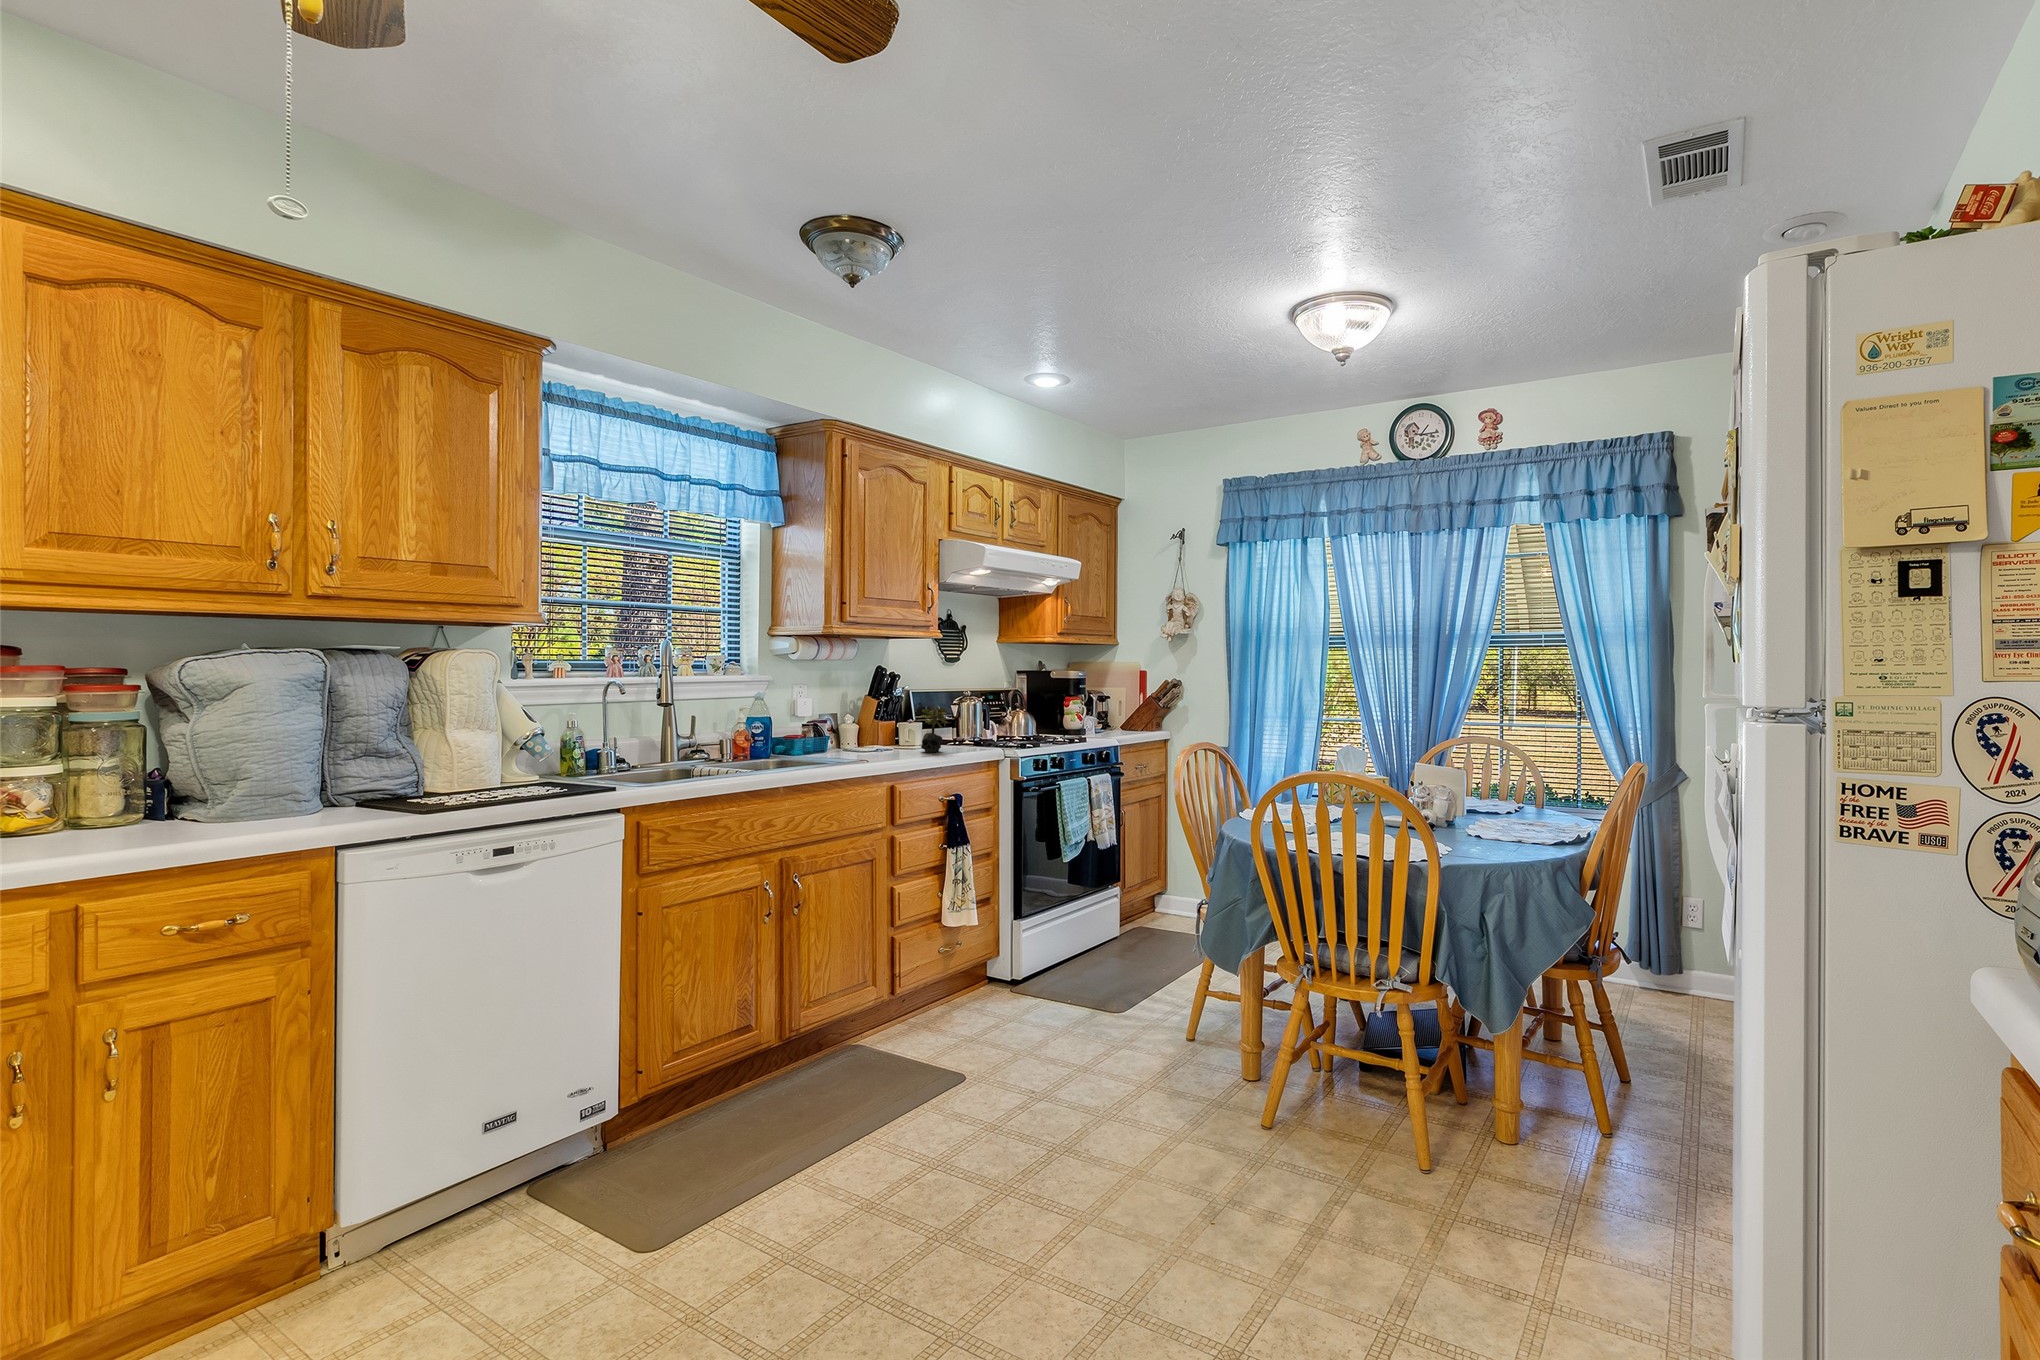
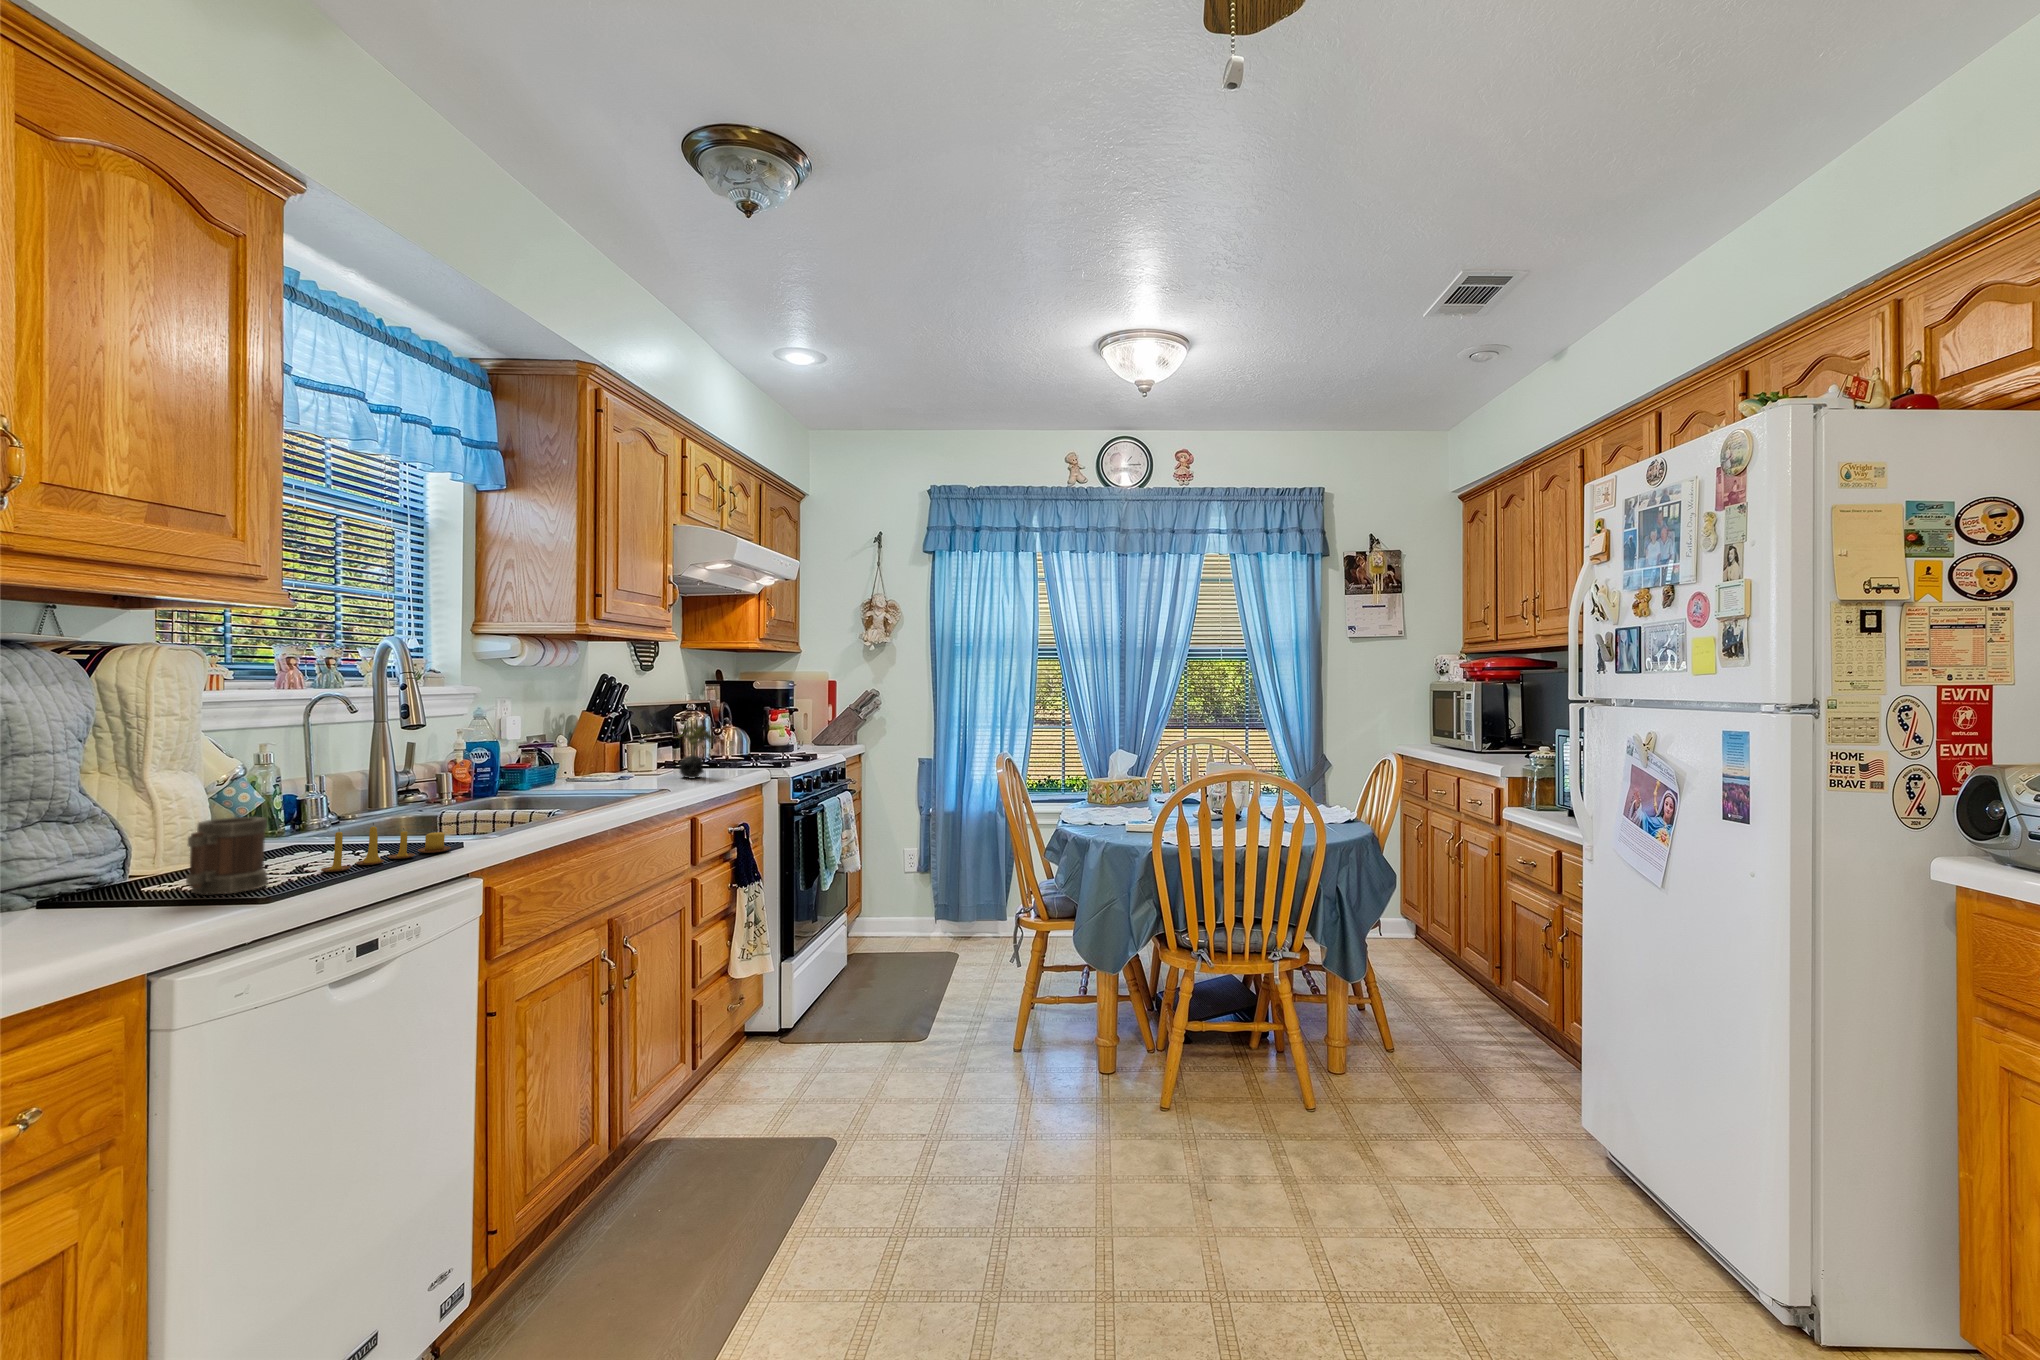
mug: none [411,757,465,806] -> present [186,817,268,895]
candle: none [510,767,613,798] -> present [321,823,451,872]

